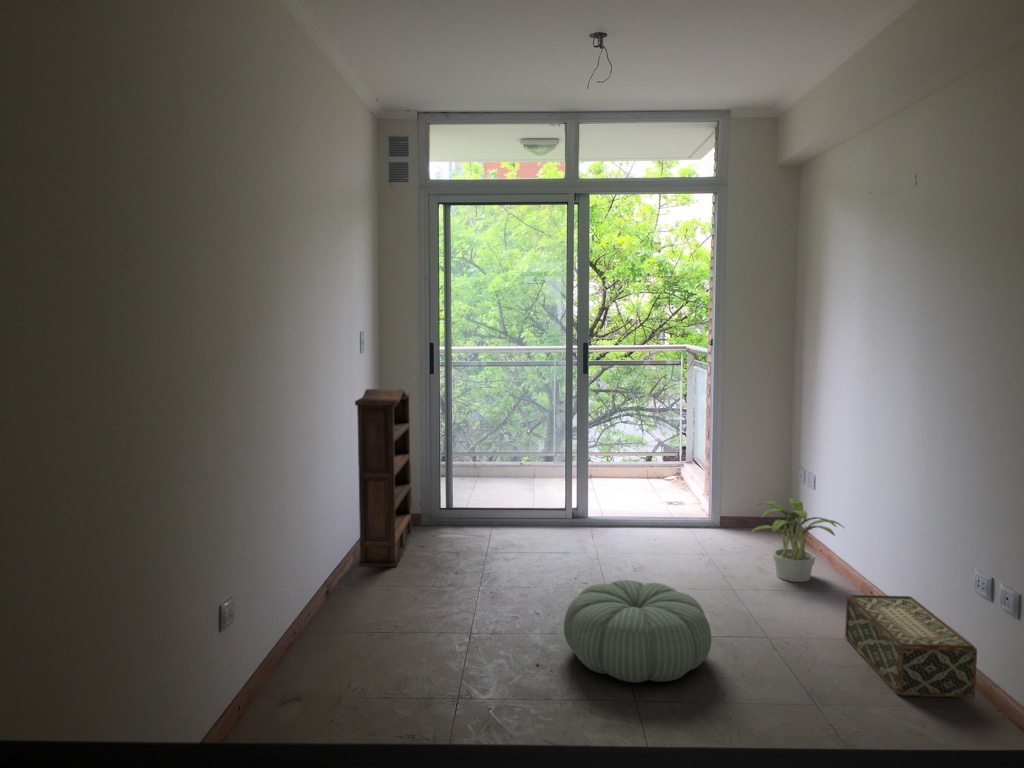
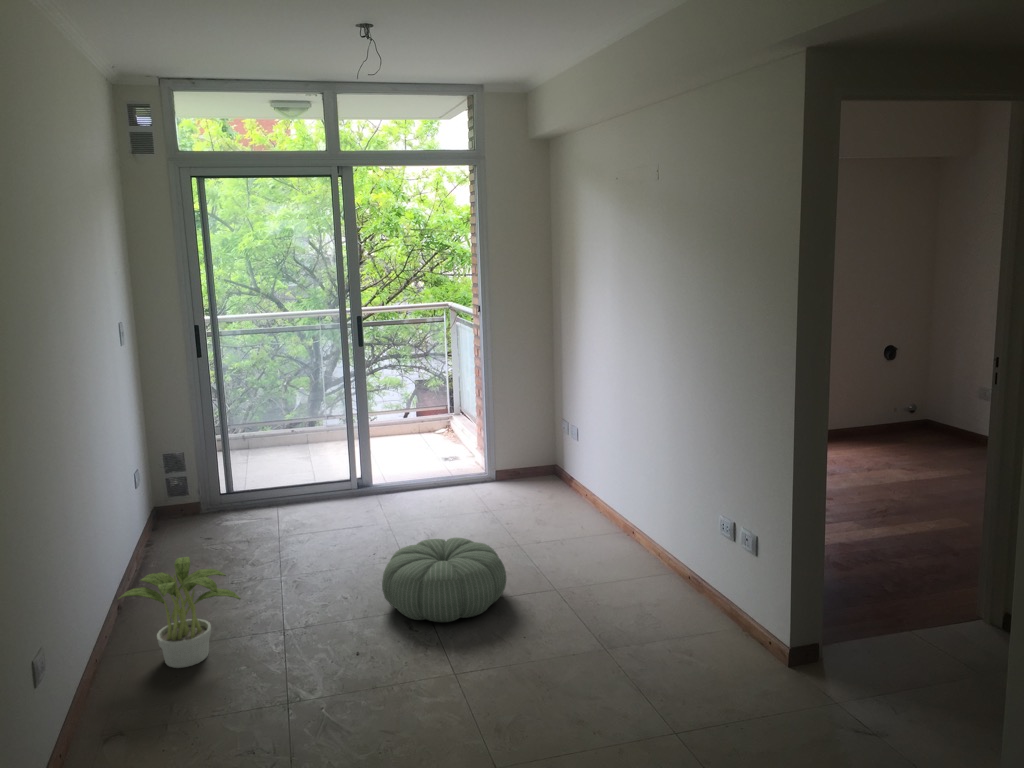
bookshelf: present [355,389,413,567] -> none [133,377,197,566]
potted plant: present [750,499,843,582] -> present [118,557,240,668]
woven basket: present [845,595,977,698] -> none [605,518,695,594]

